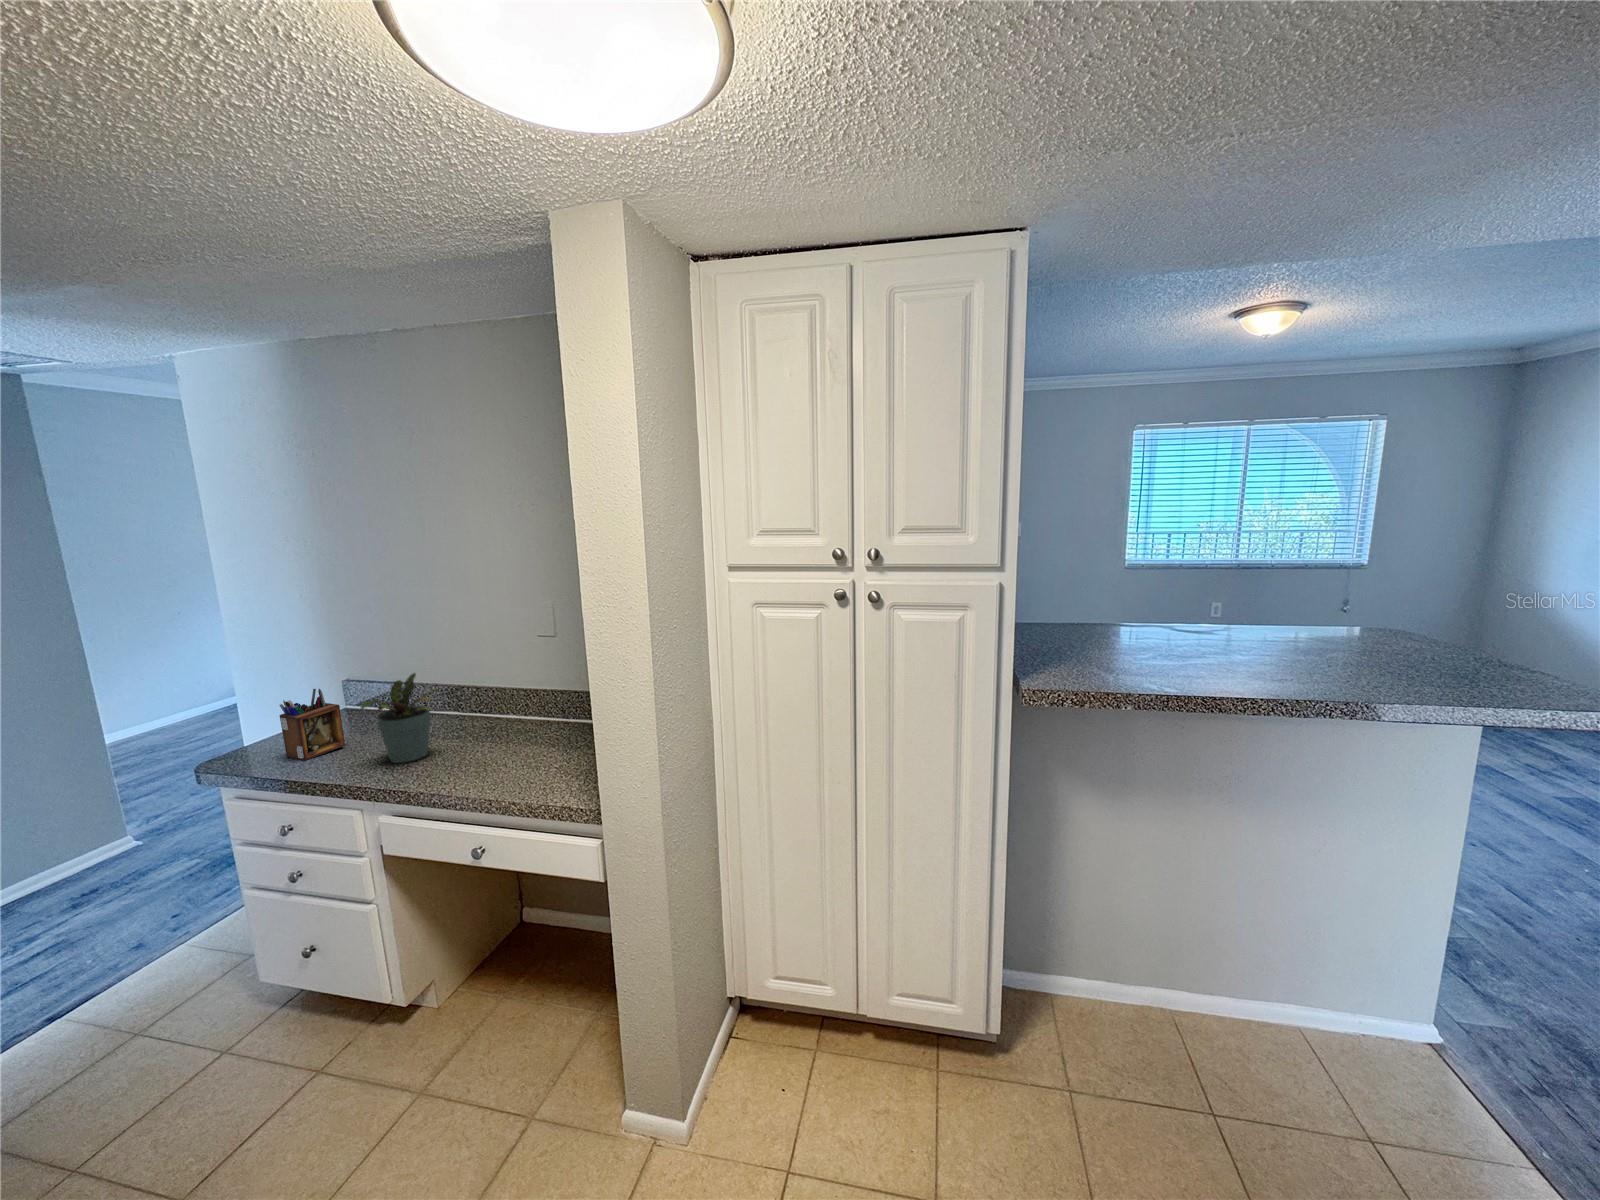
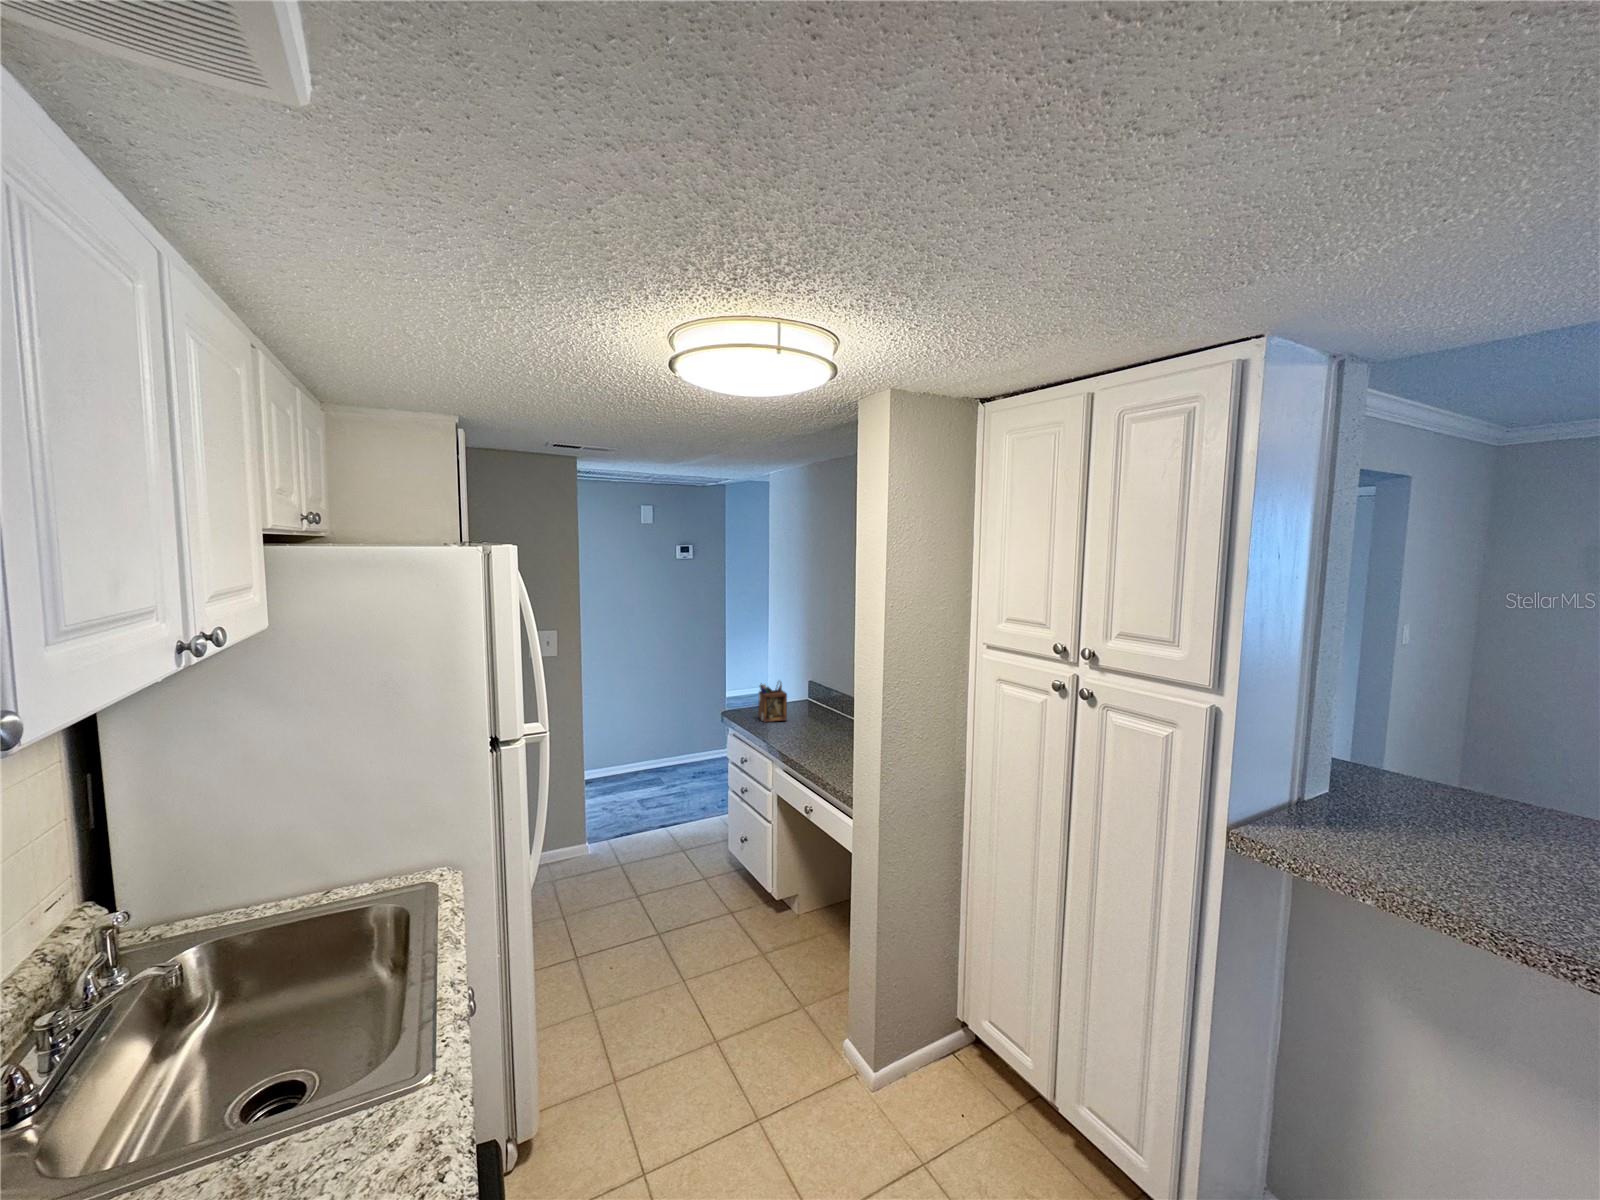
potted plant: present [361,673,437,763] -> none [787,682,831,740]

